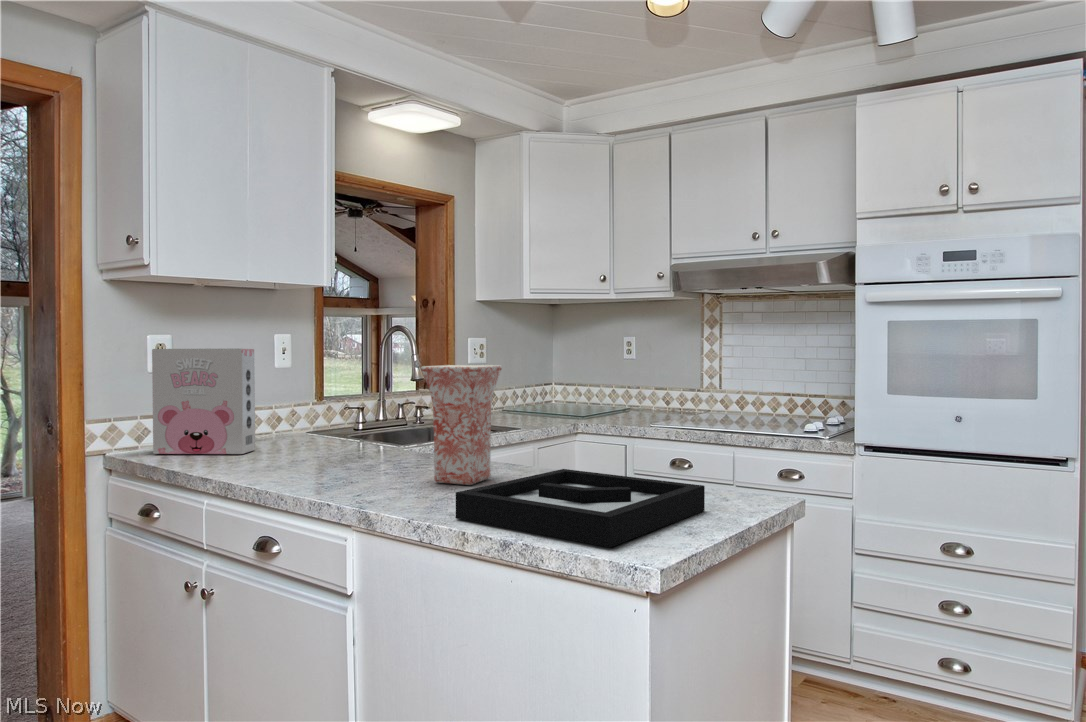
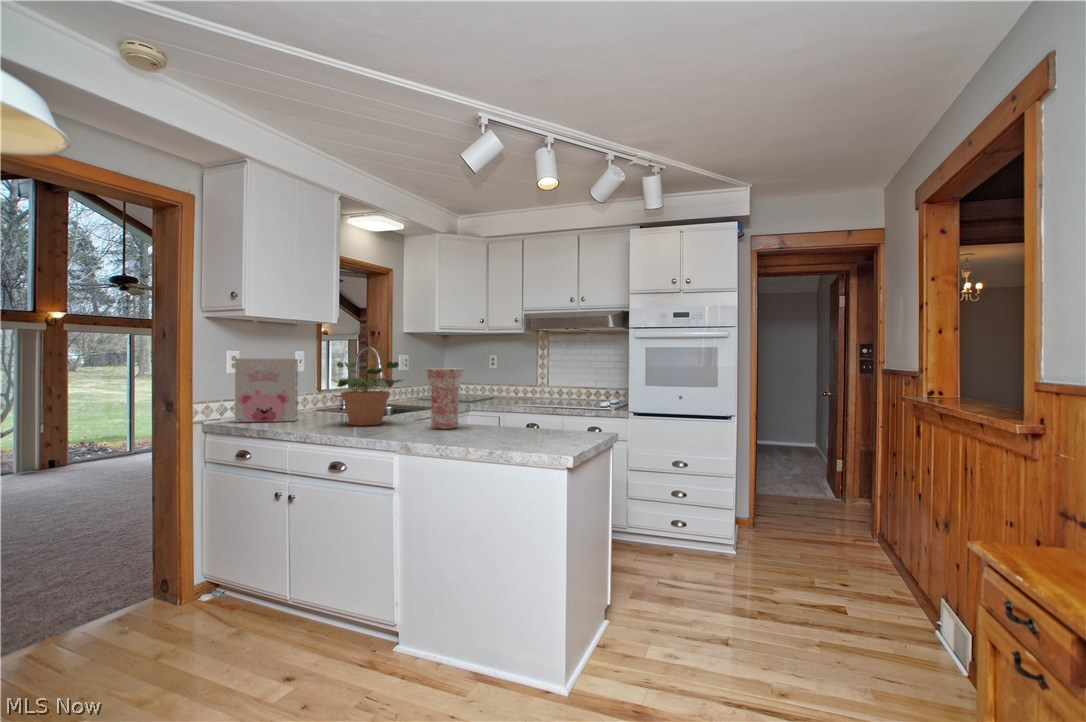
potted plant: none [276,352,413,469] -> present [332,361,403,425]
decorative tray: present [456,469,705,547] -> none [463,419,572,444]

